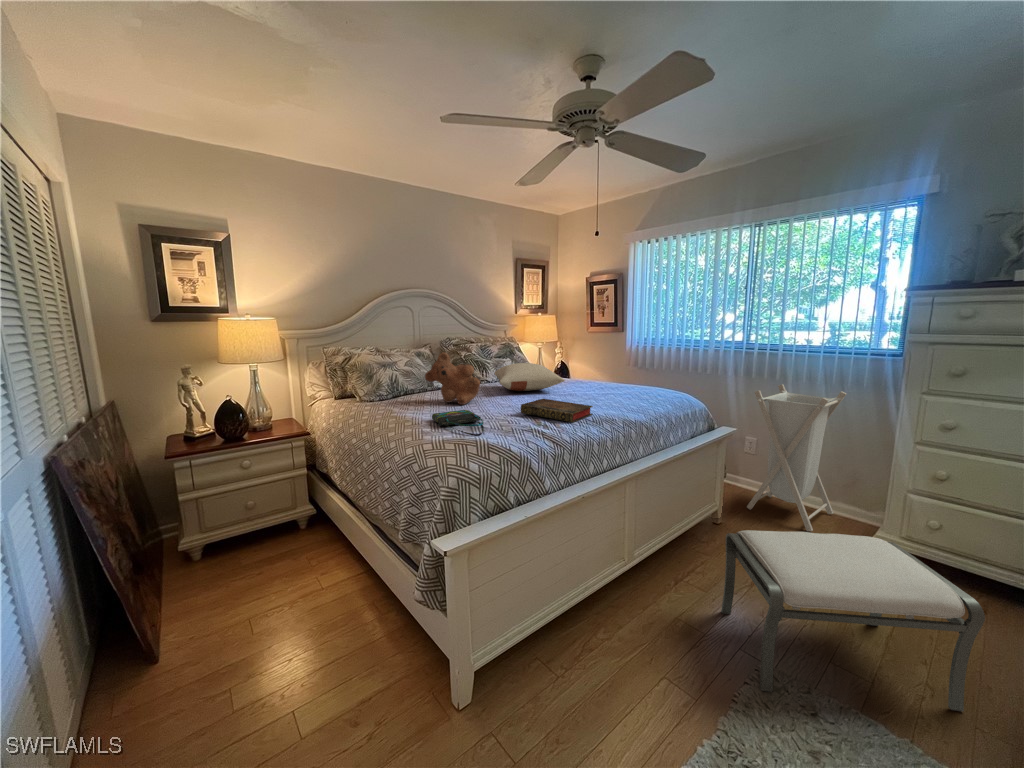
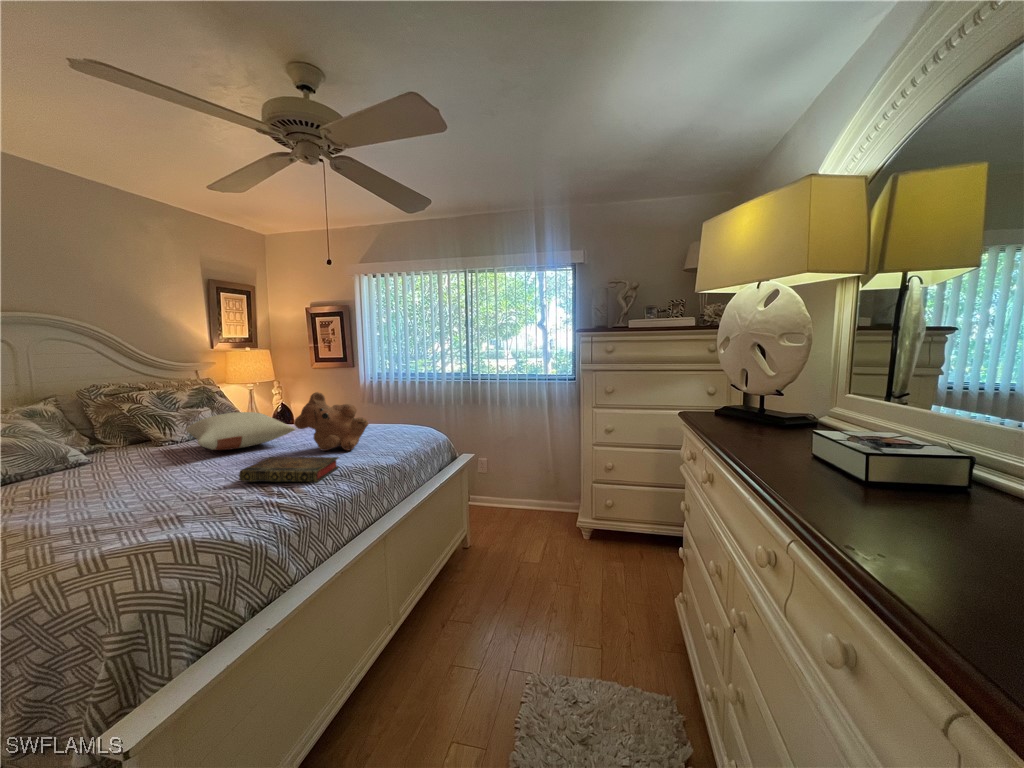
teddy bear: present [425,352,480,405] -> present [294,392,368,451]
laundry hamper: present [747,384,846,531] -> none [484,409,547,531]
tote bag: present [432,410,484,436] -> none [70,493,181,533]
ottoman: present [721,530,985,711] -> none [485,526,653,701]

